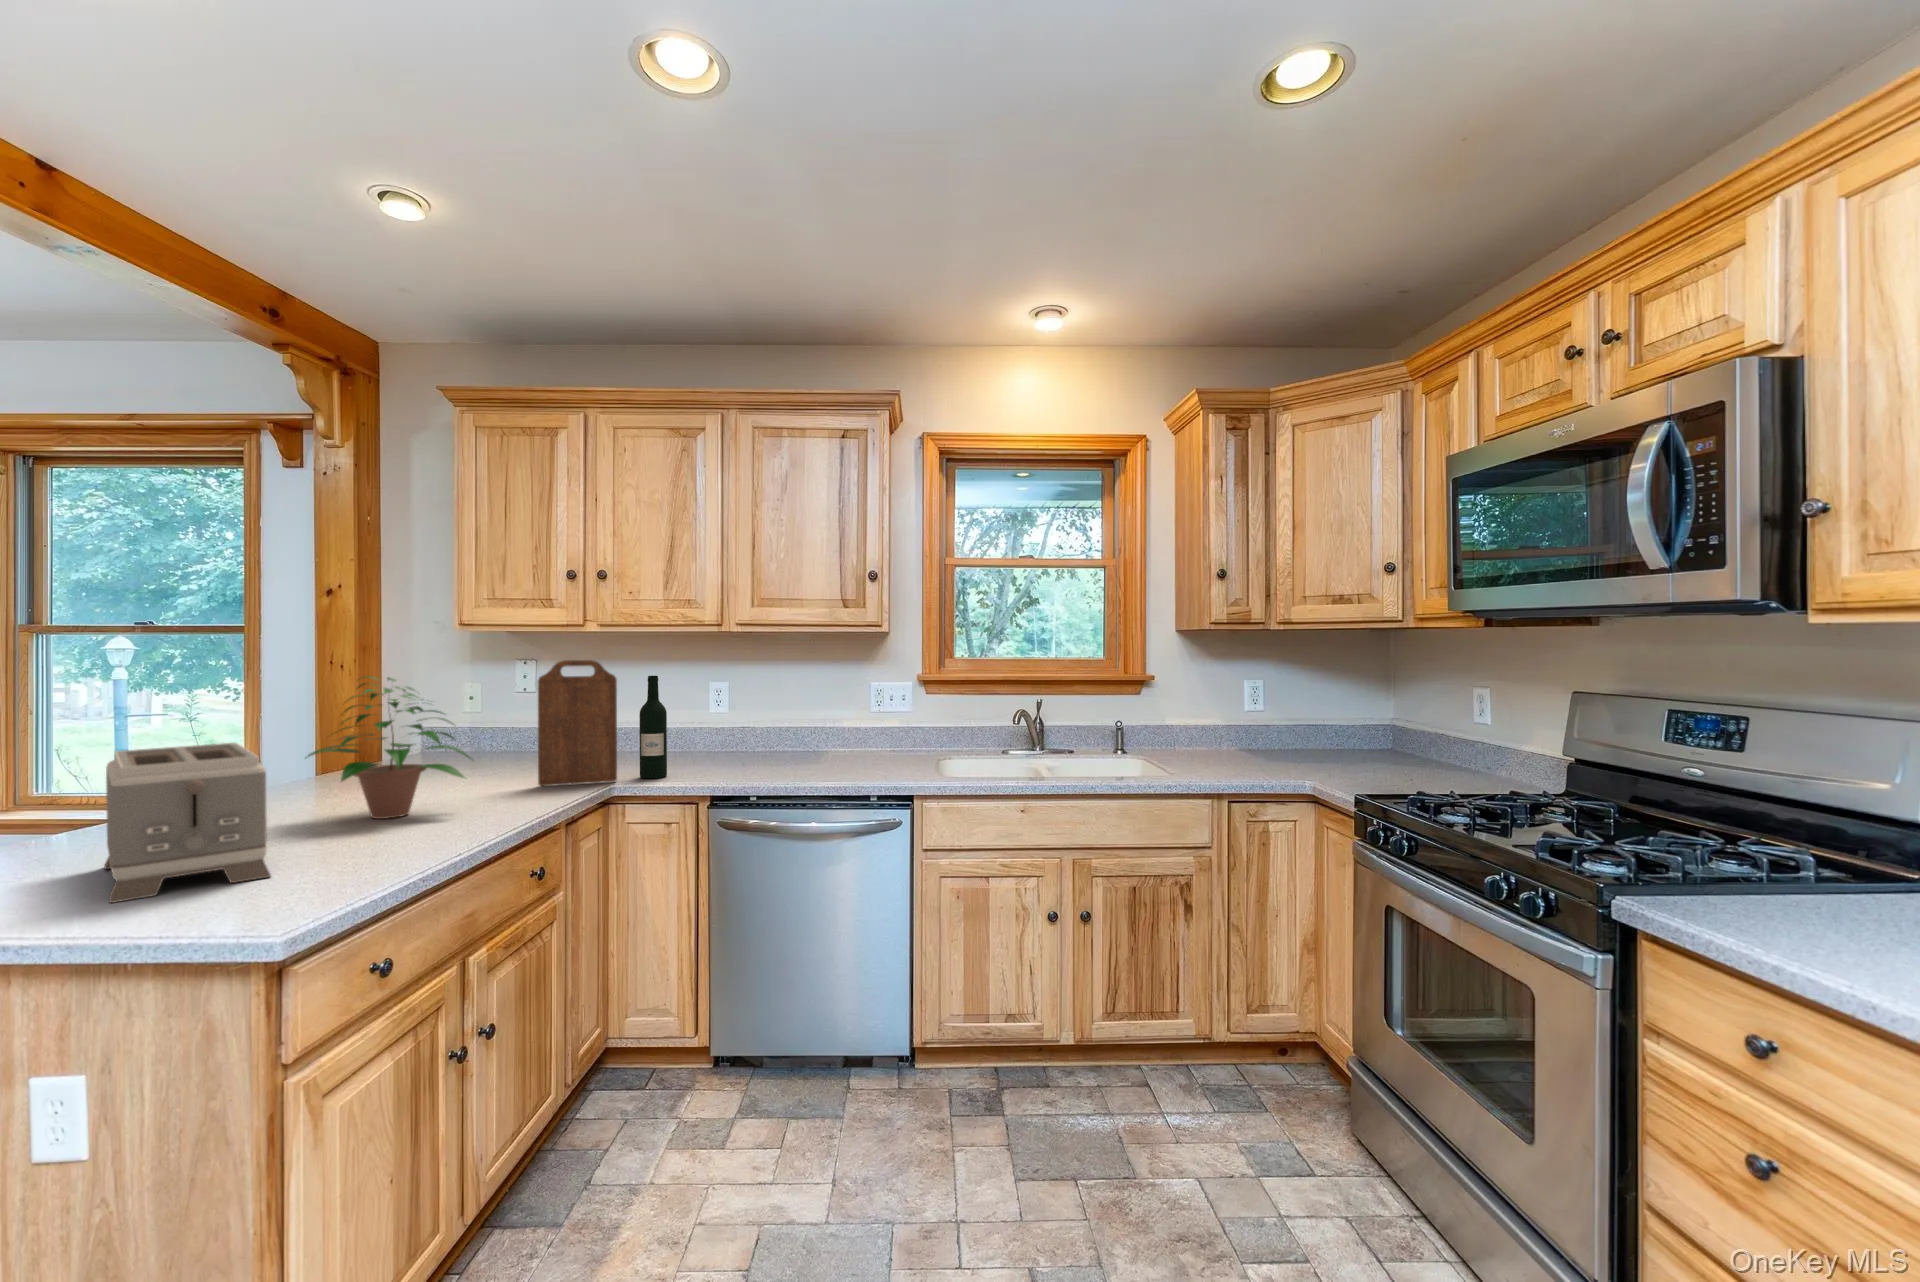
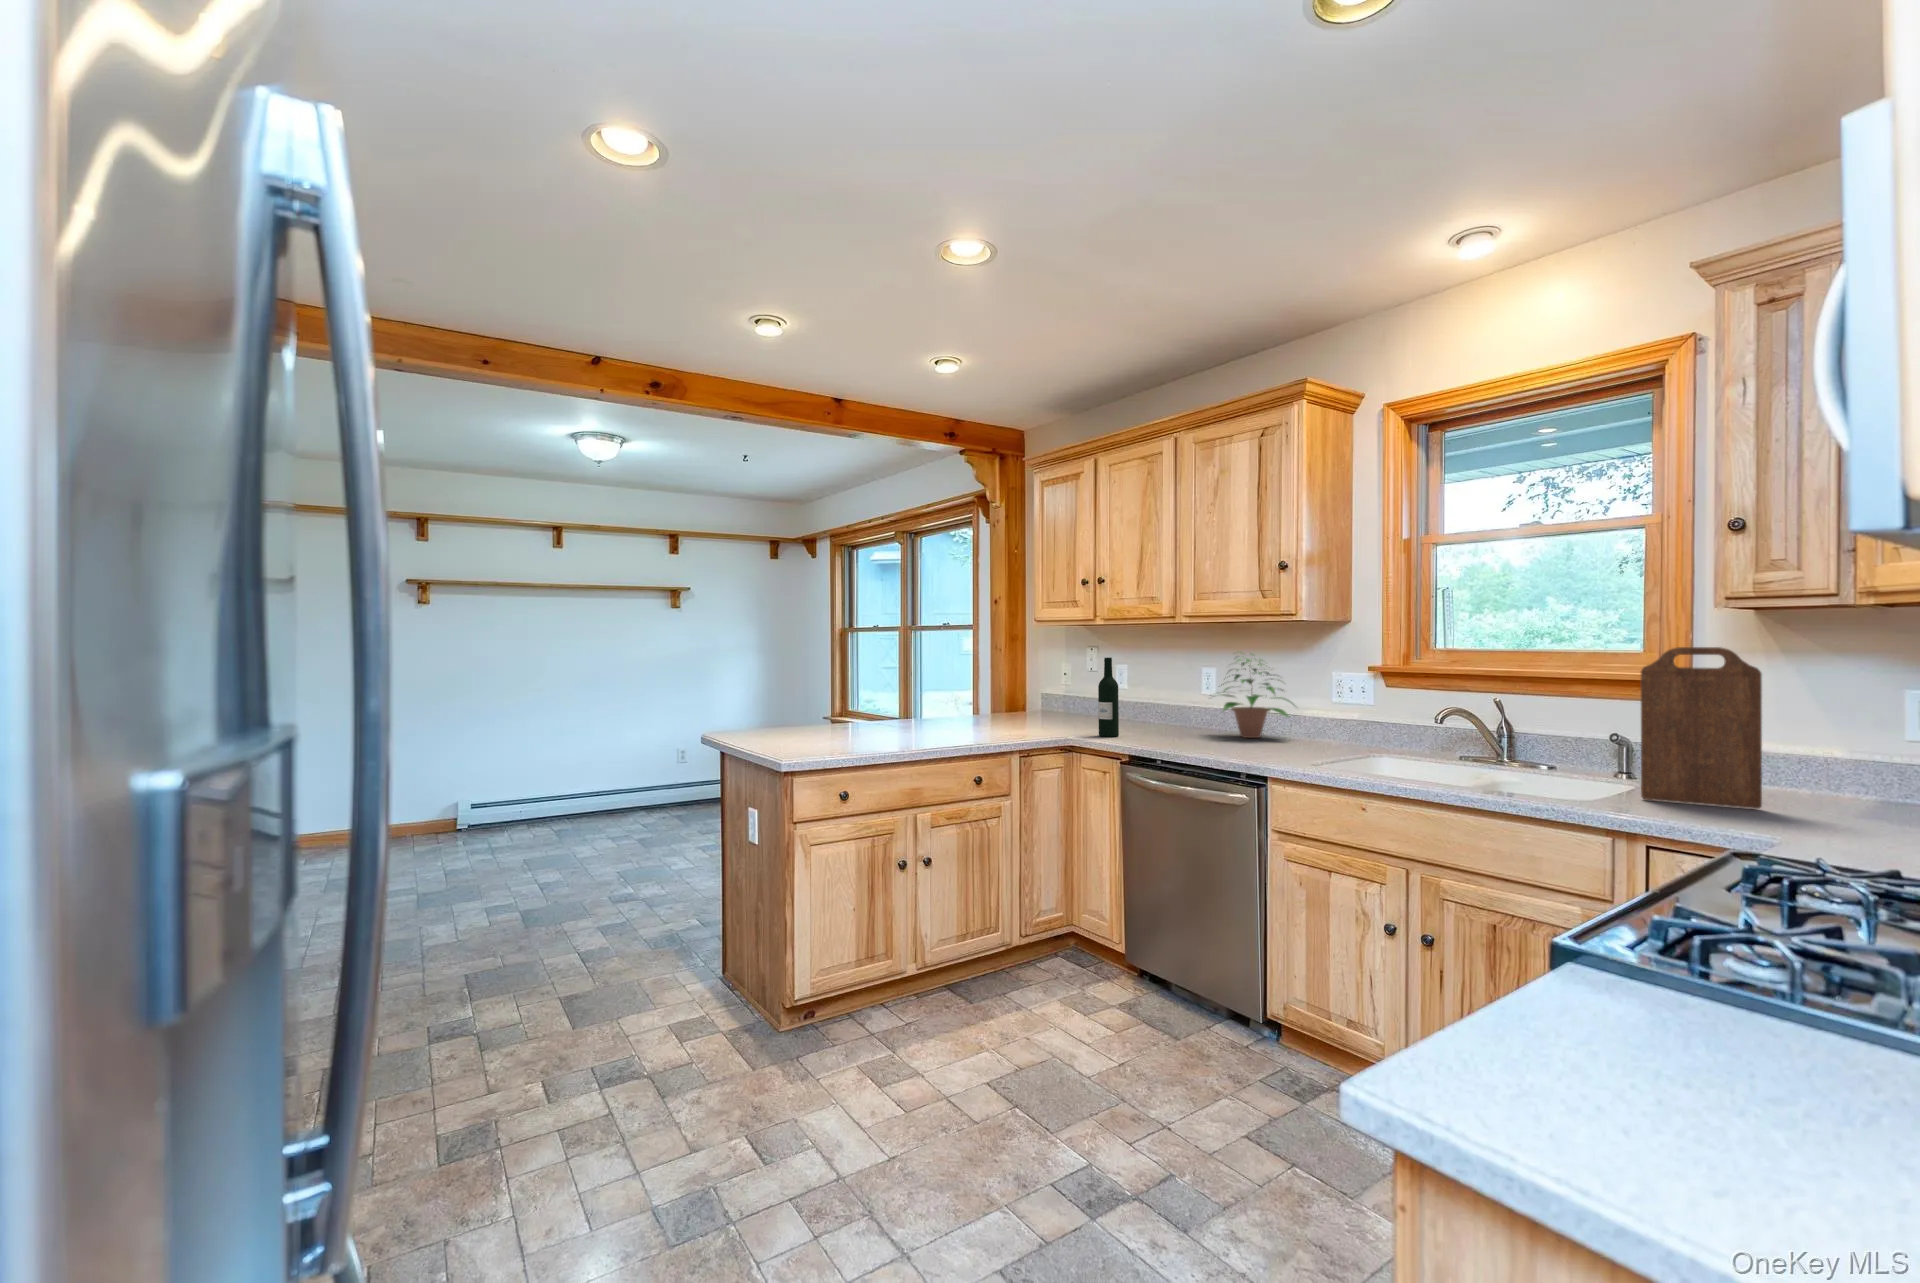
cutting board: present [538,660,617,786] -> present [1641,647,1762,809]
potted plant: present [305,676,470,819] -> present [1223,653,1293,738]
toaster: present [104,743,271,903] -> none [769,684,851,748]

